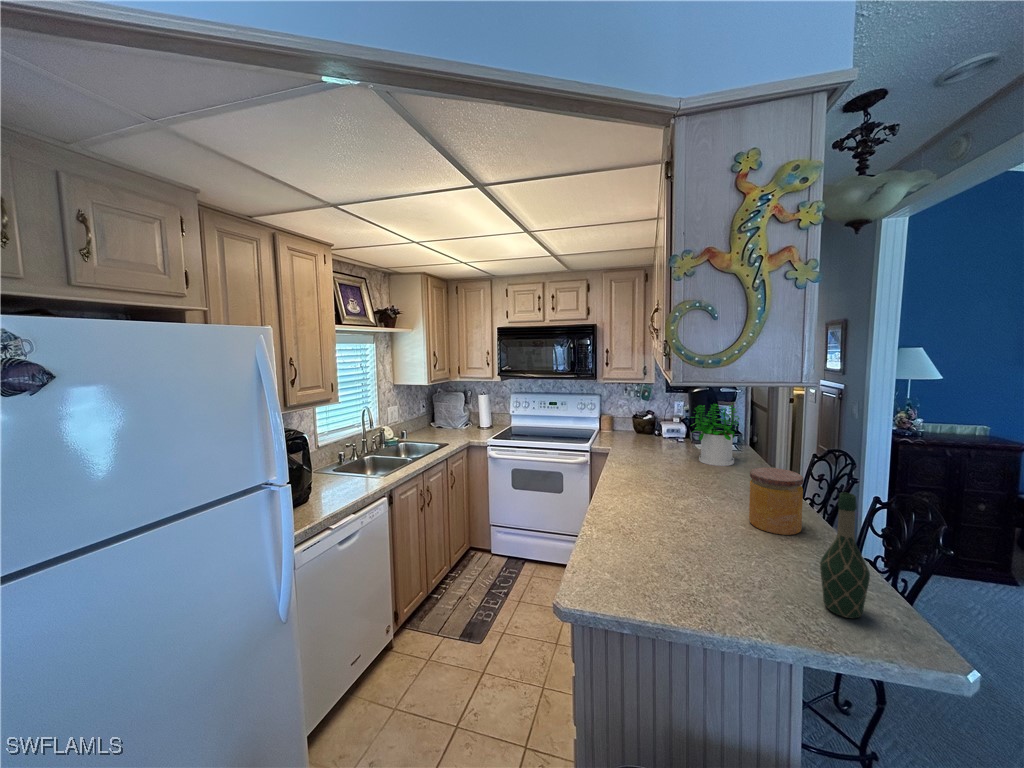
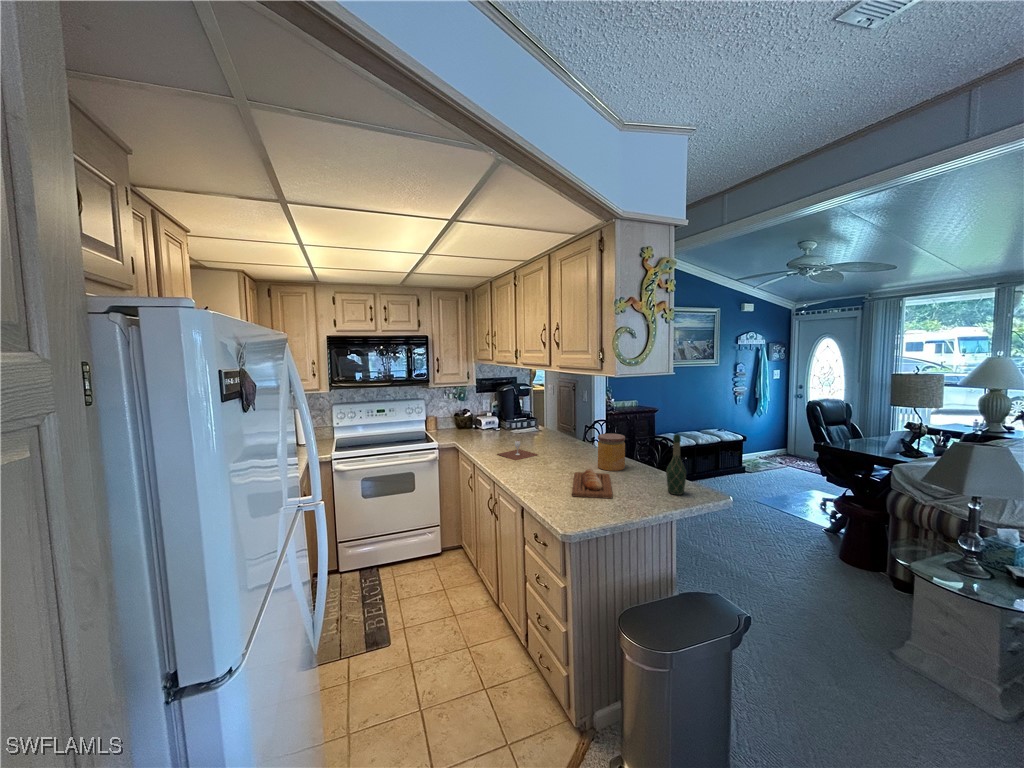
potted plant: present [691,404,739,466] -> none [520,399,549,443]
wine glass: none [632,456,686,482] -> present [498,441,538,460]
bread loaf: none [636,517,743,575] -> present [572,469,613,499]

